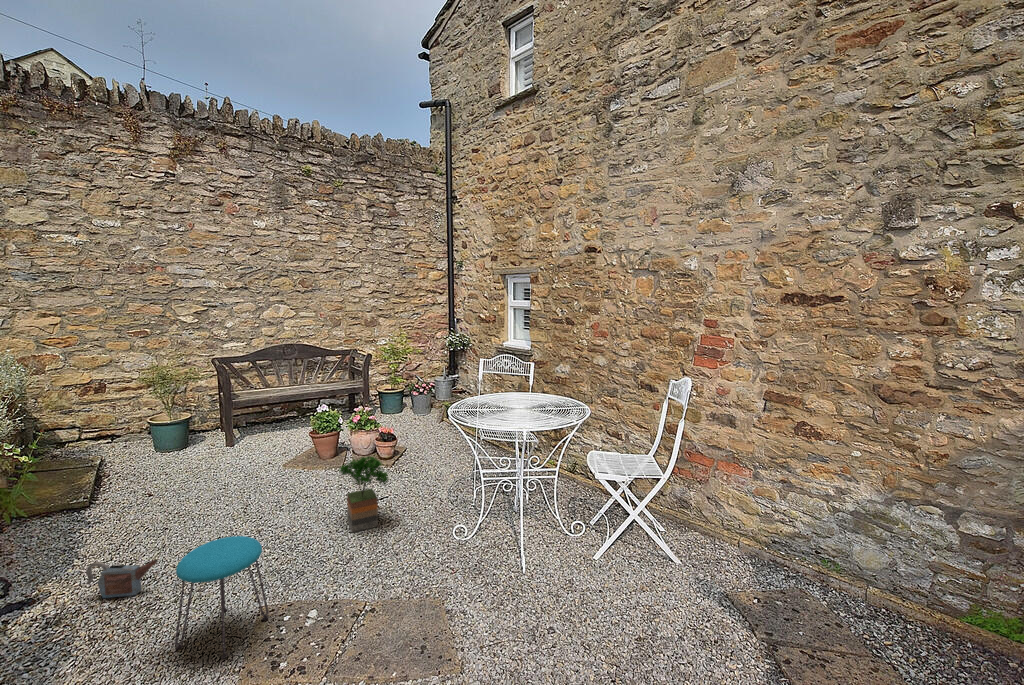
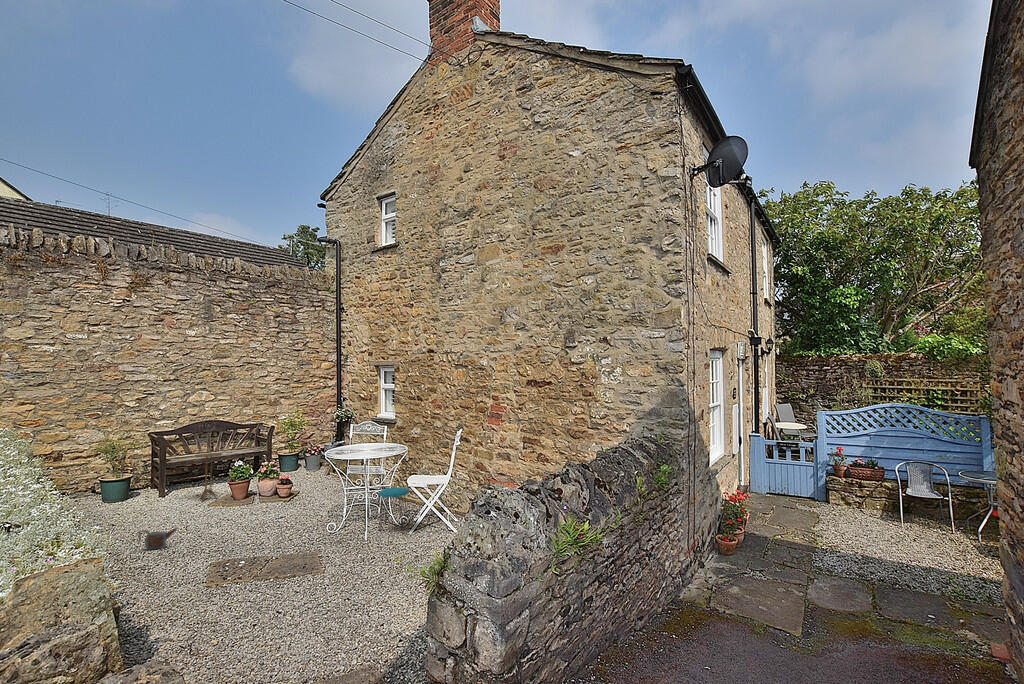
side table: none [257,390,294,458] -> present [195,453,222,502]
potted tree: present [339,456,388,532] -> none [272,478,304,522]
stool: present [175,536,269,659] -> present [378,487,409,530]

